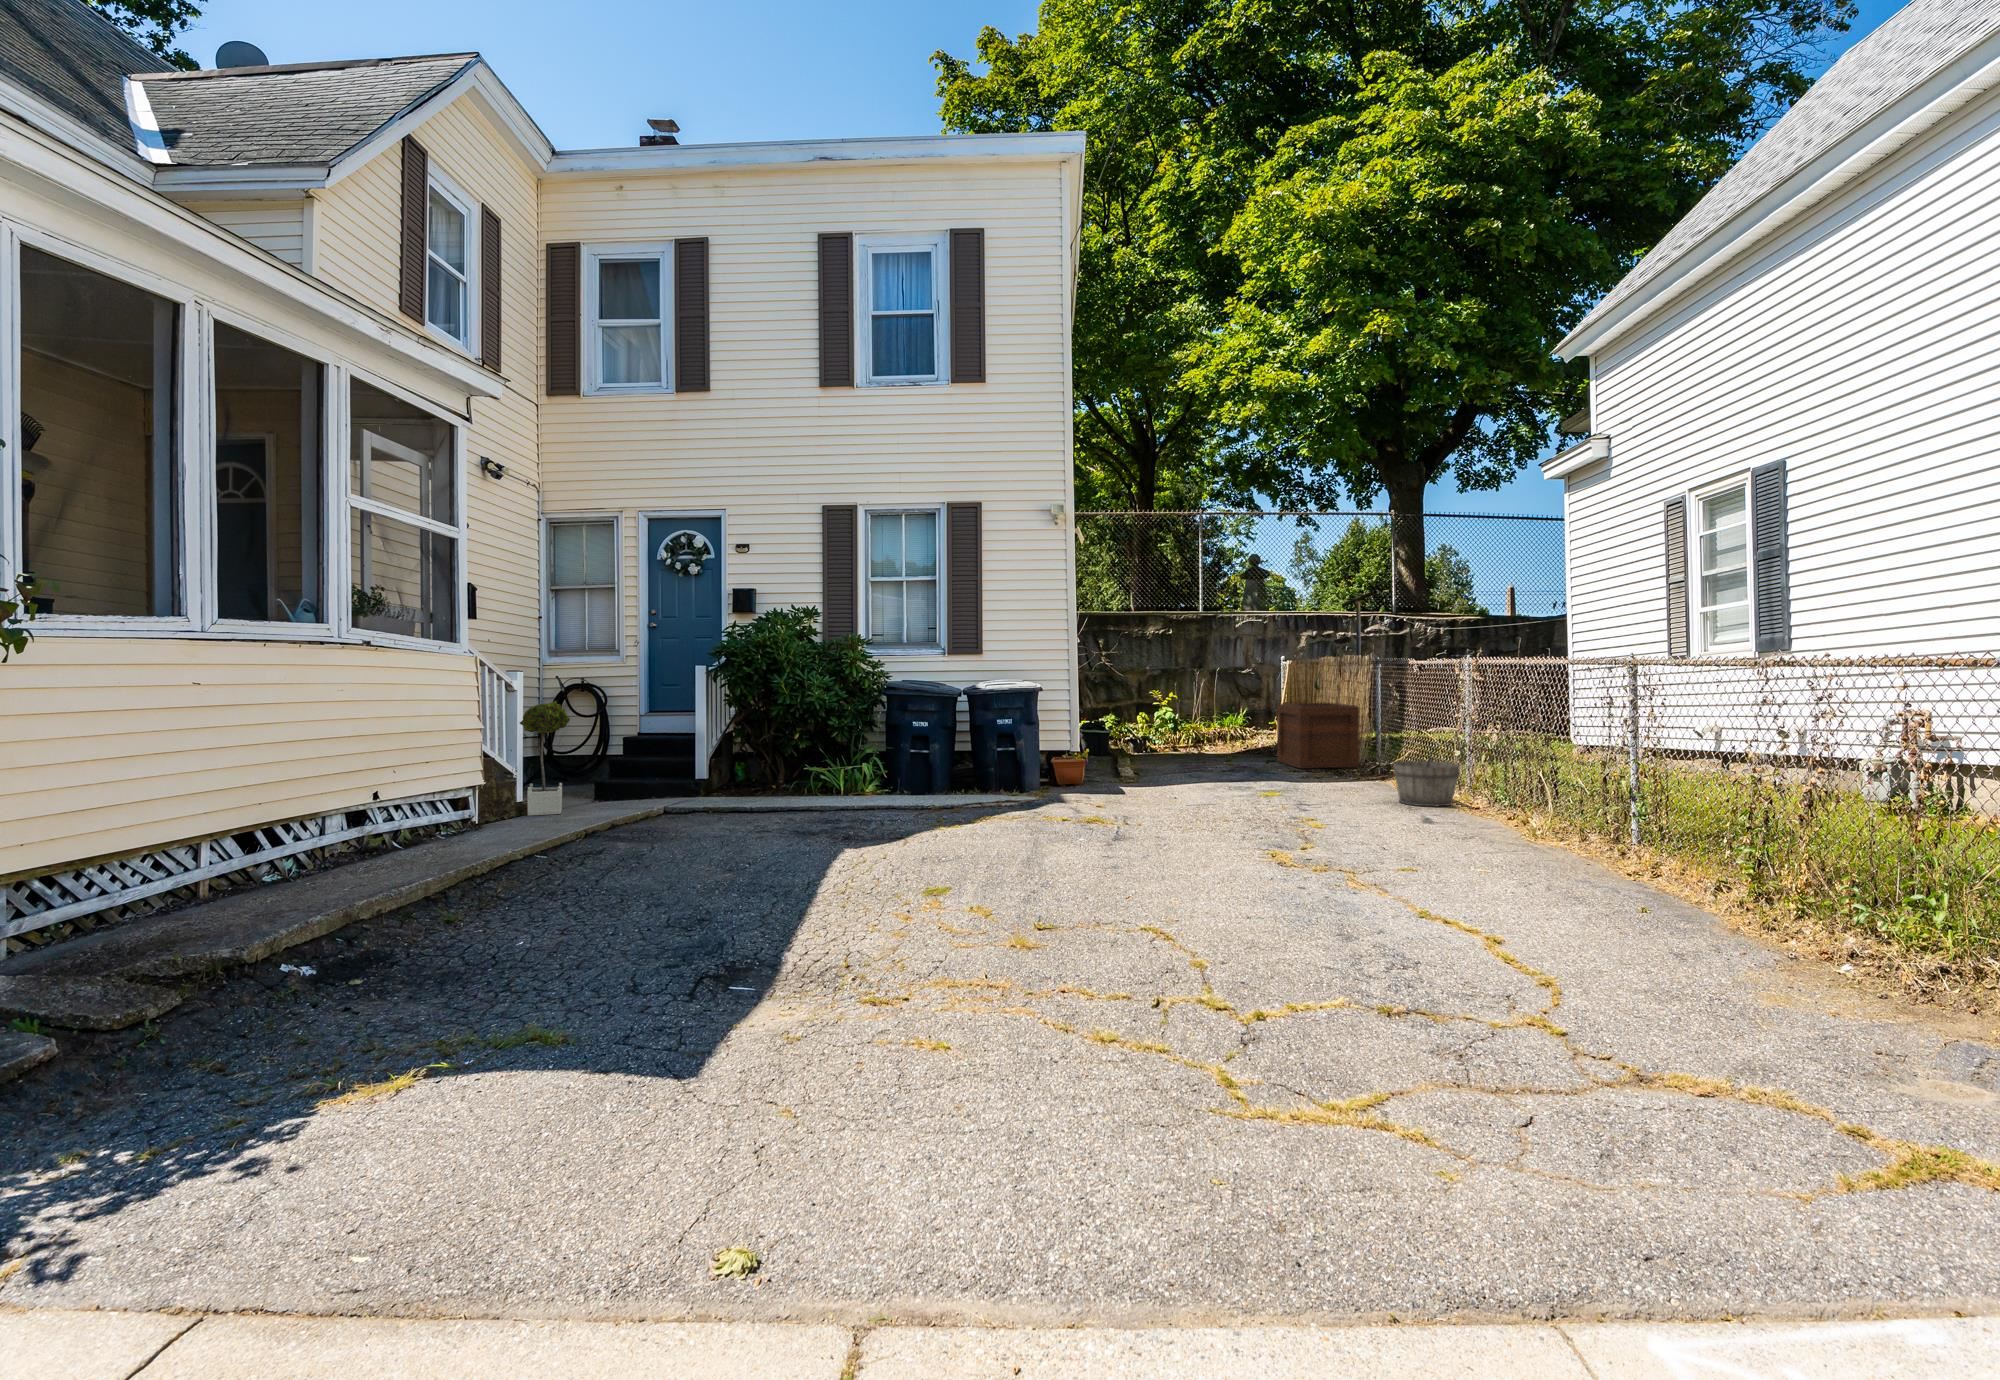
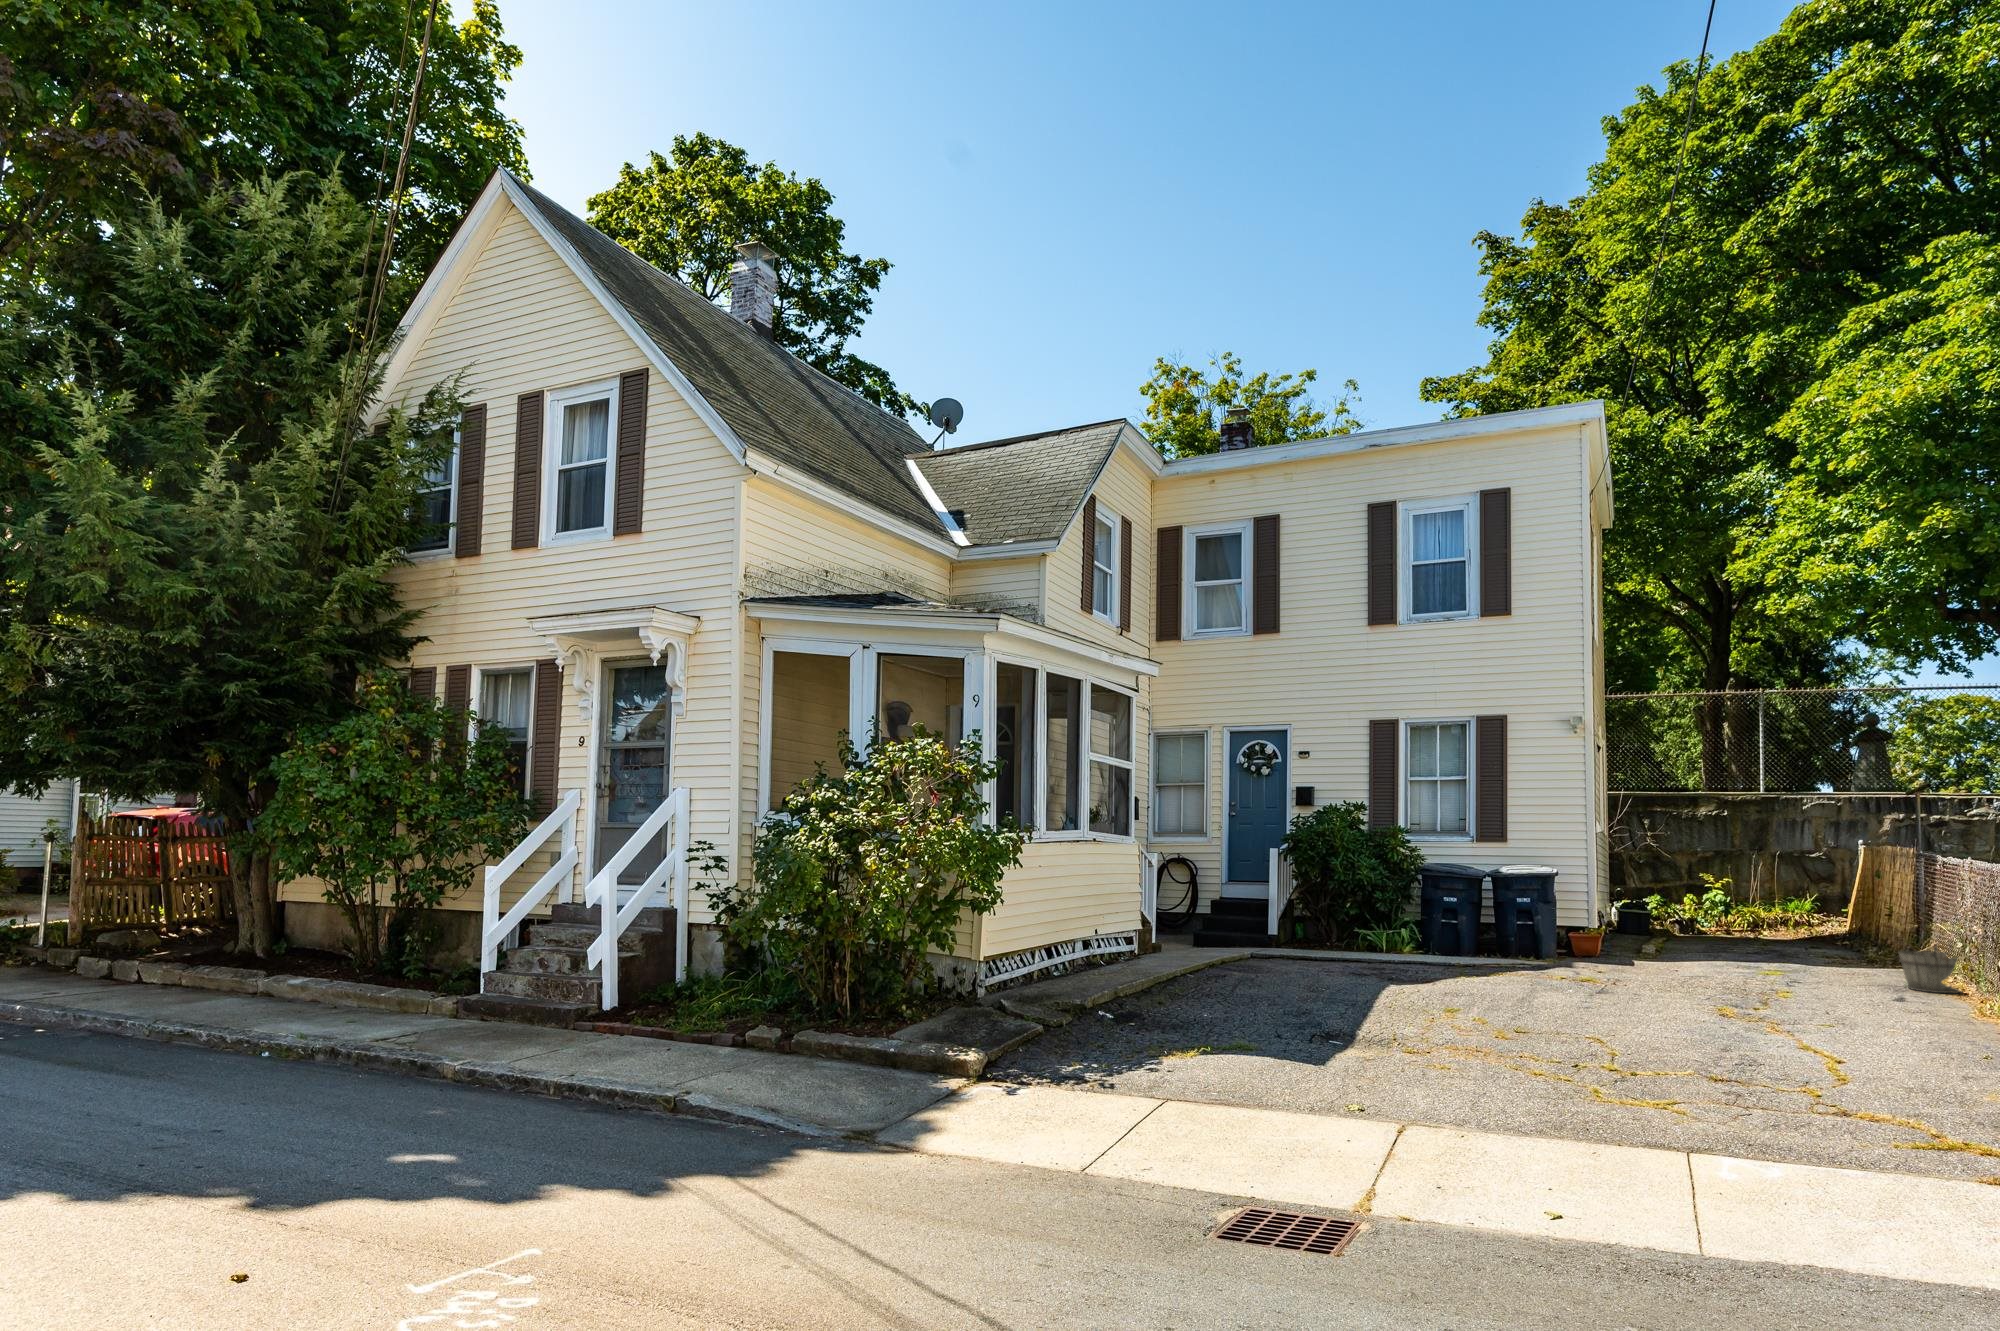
potted tree: present [520,700,570,815] -> none [1153,872,1187,953]
wooden crate: present [1277,703,1360,769] -> none [1811,894,1901,959]

